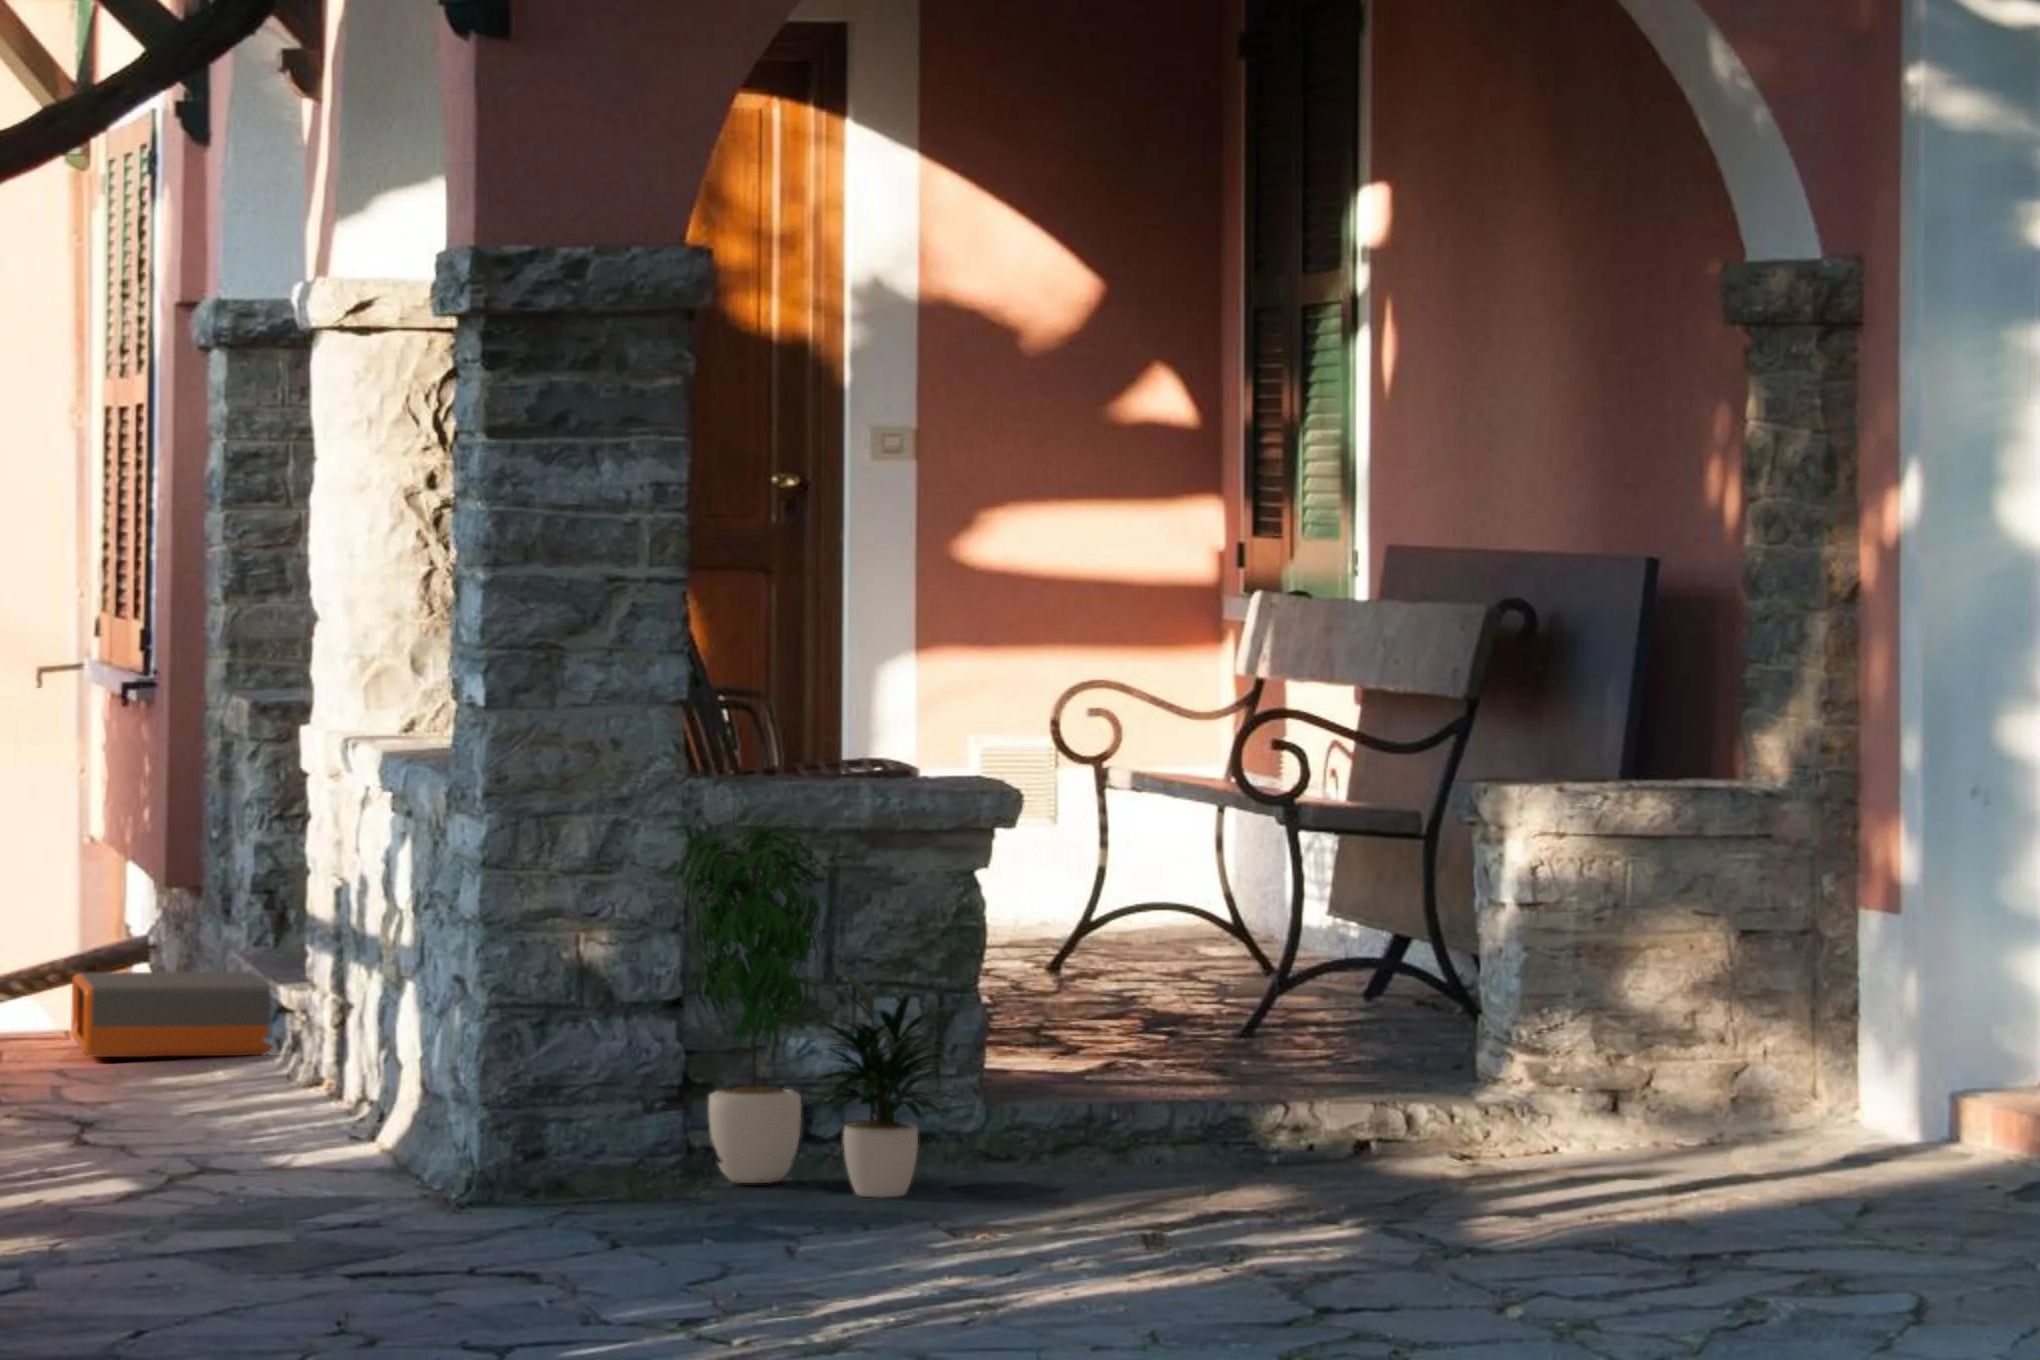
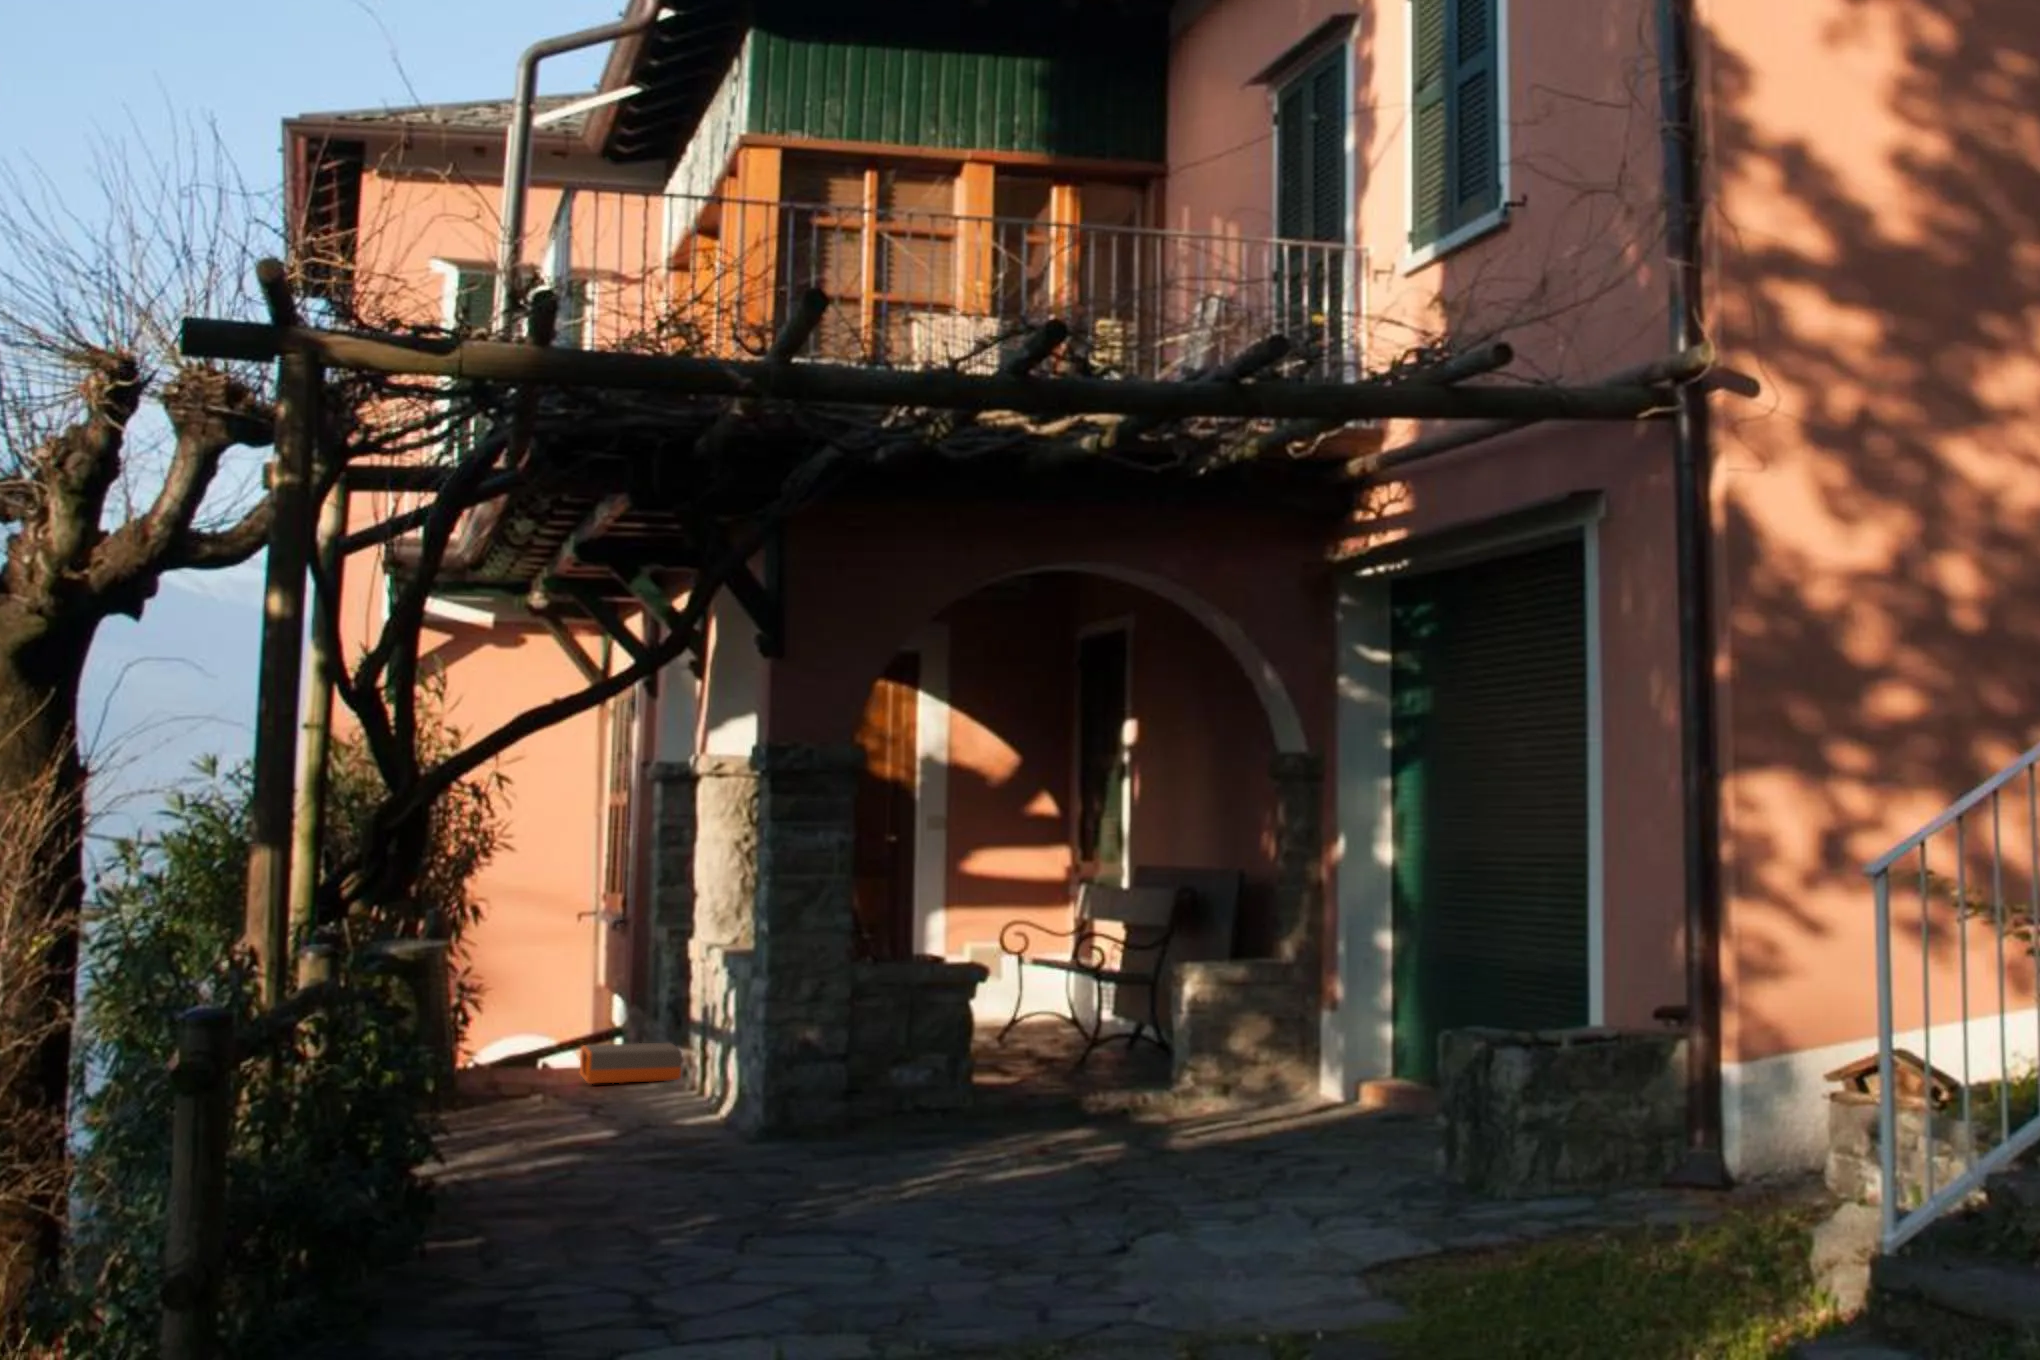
potted plant: present [668,799,958,1198] -> none [840,971,959,1138]

